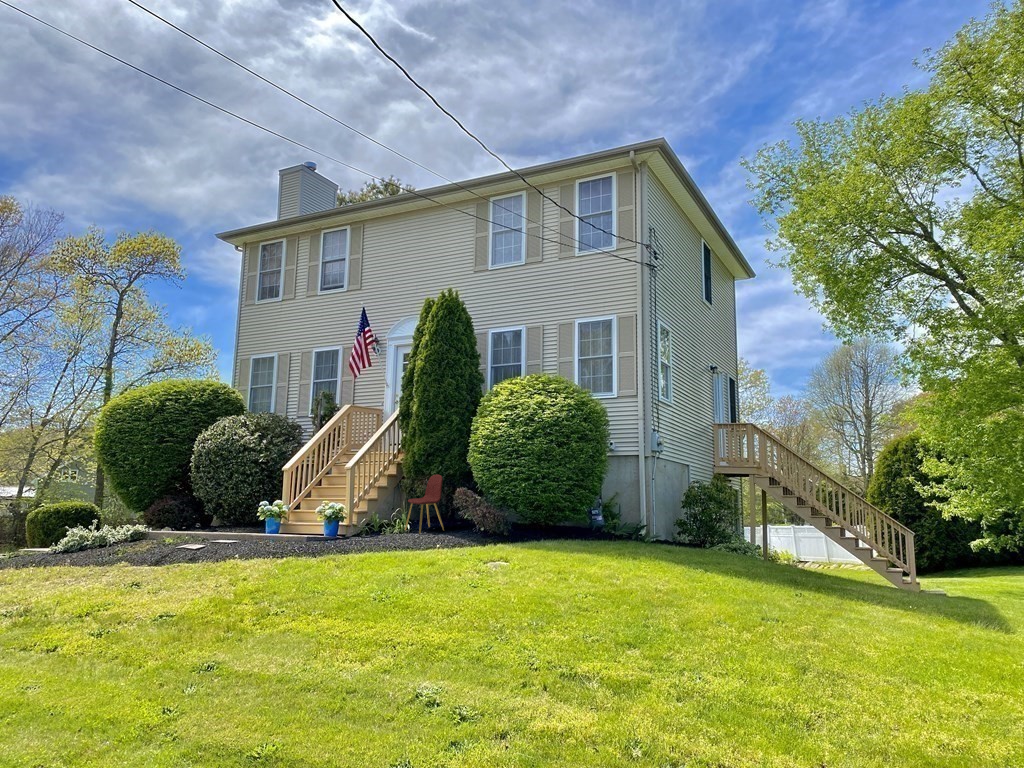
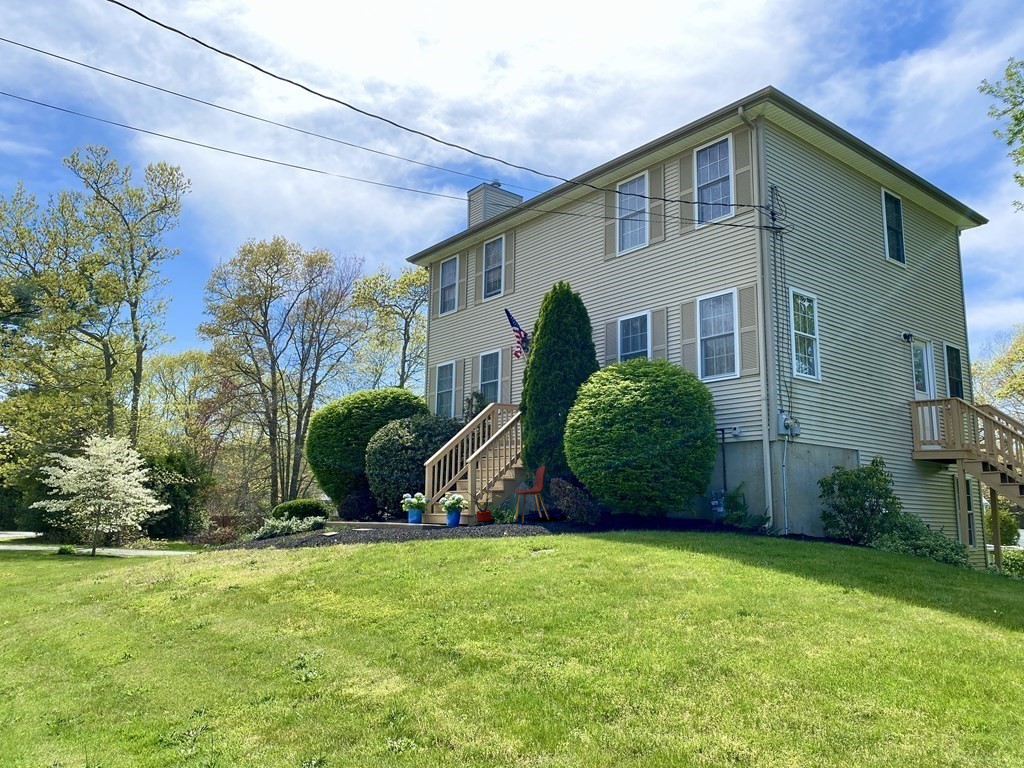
decorative plant: none [347,490,387,532] -> present [467,486,501,521]

